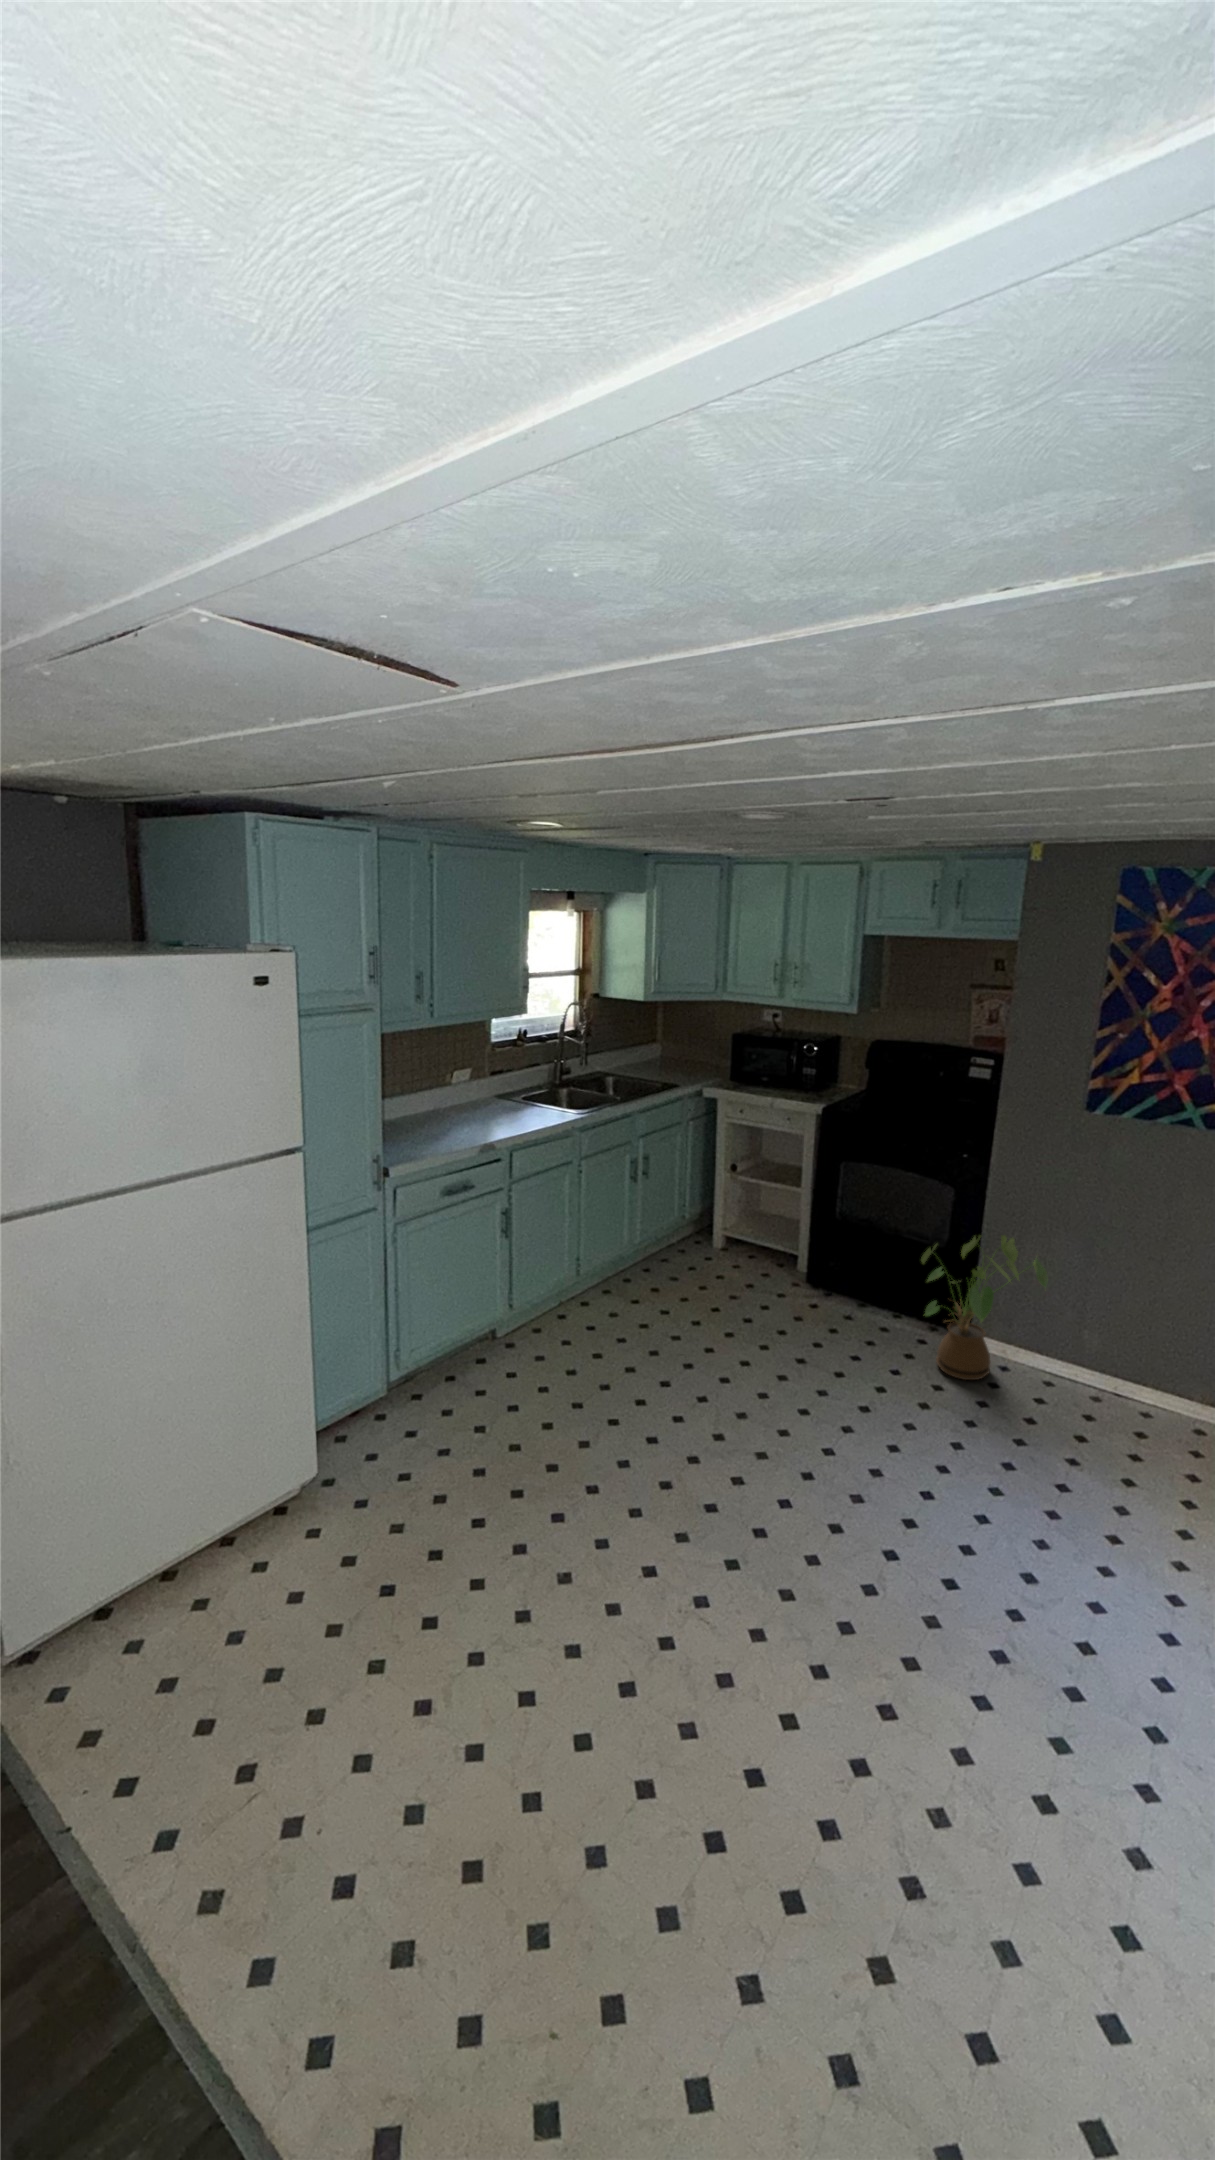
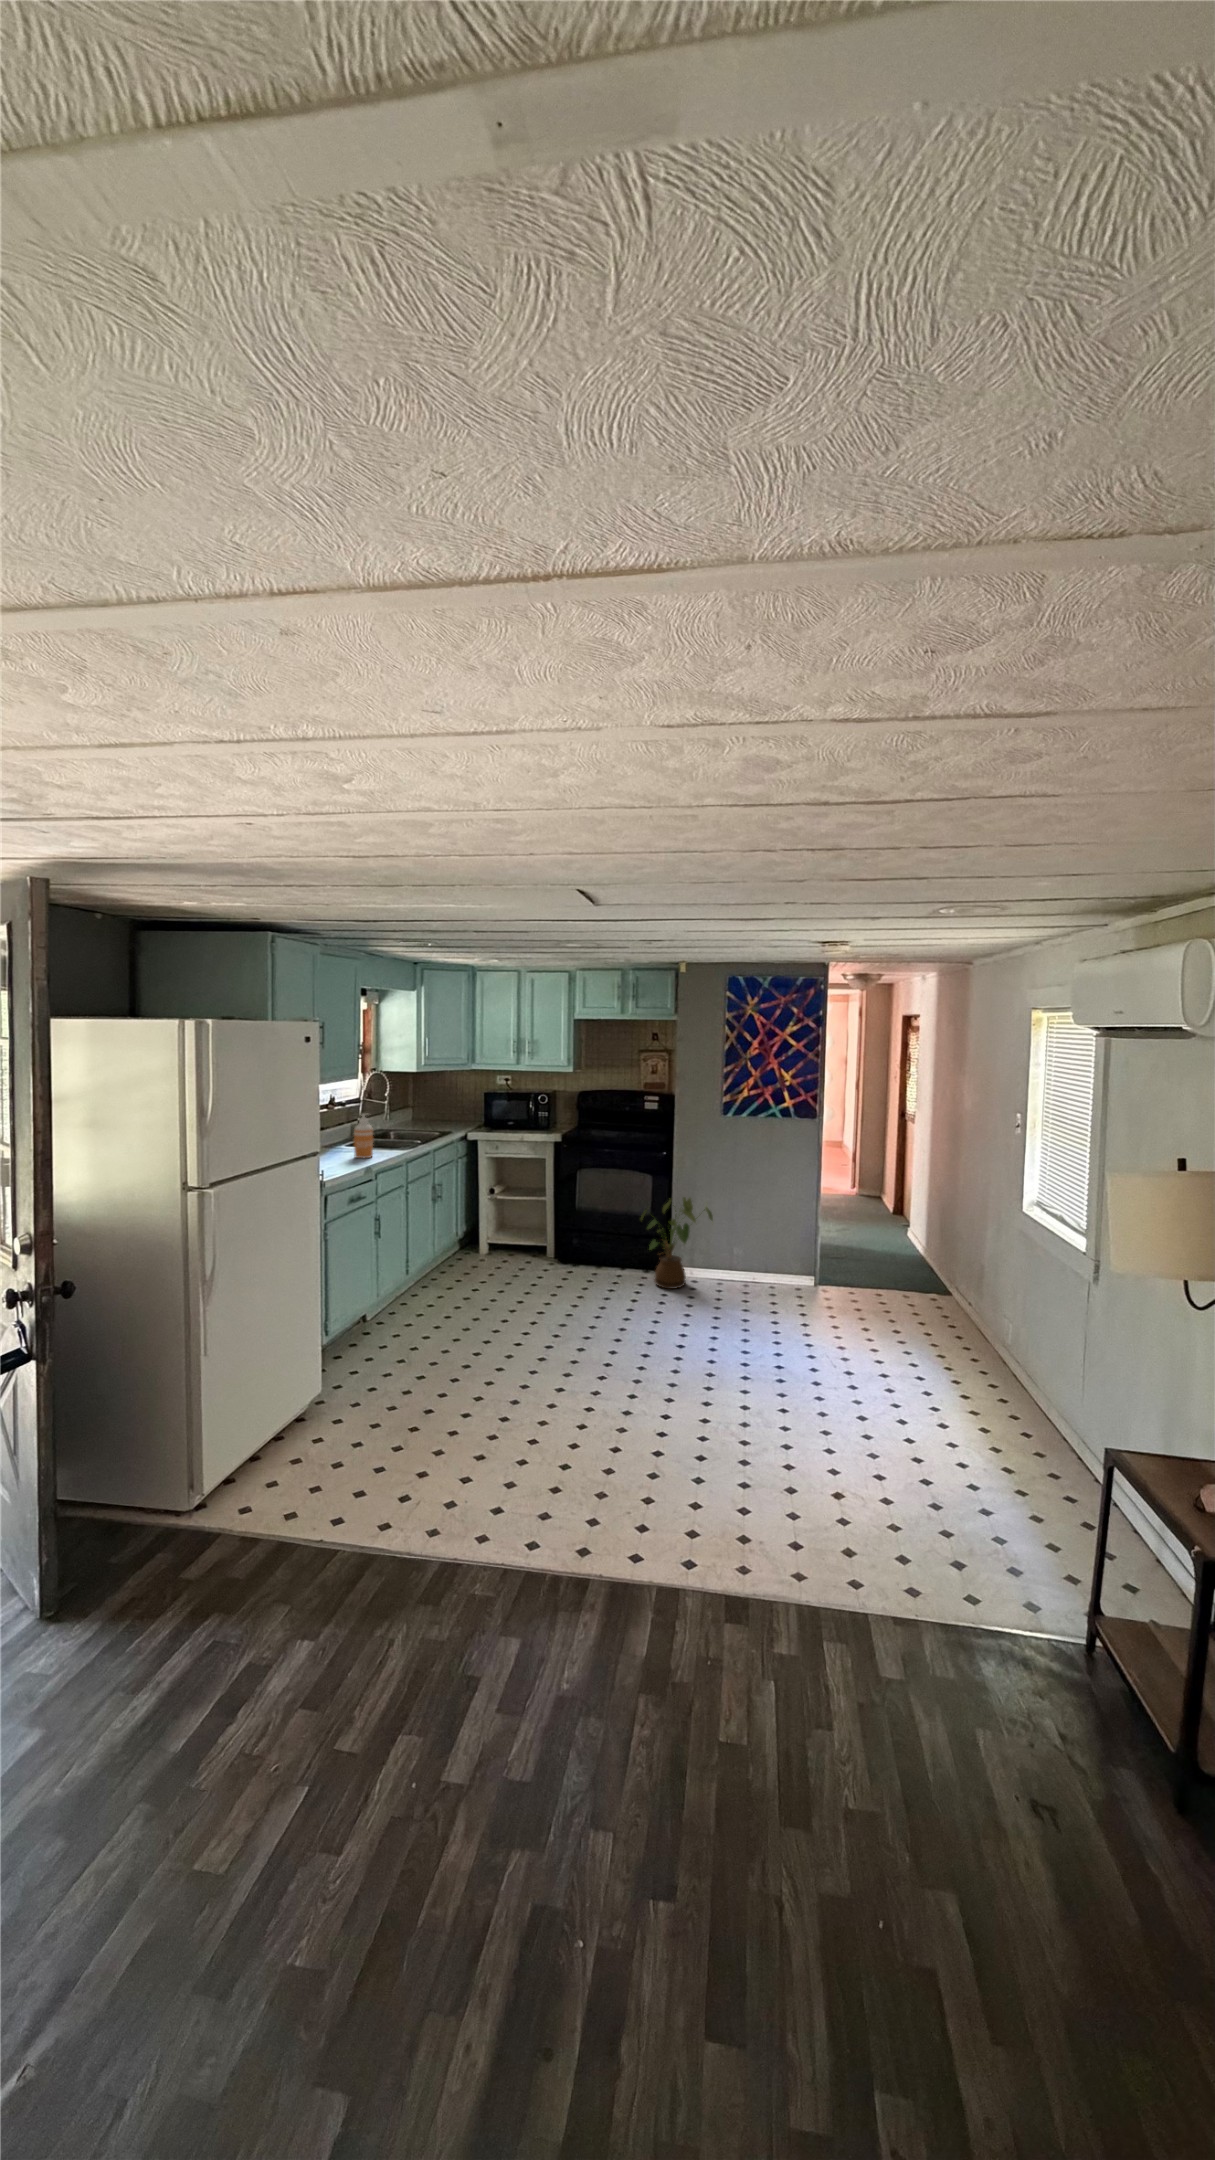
soap dispenser: none [500,1066,524,1128] -> present [354,1114,373,1158]

